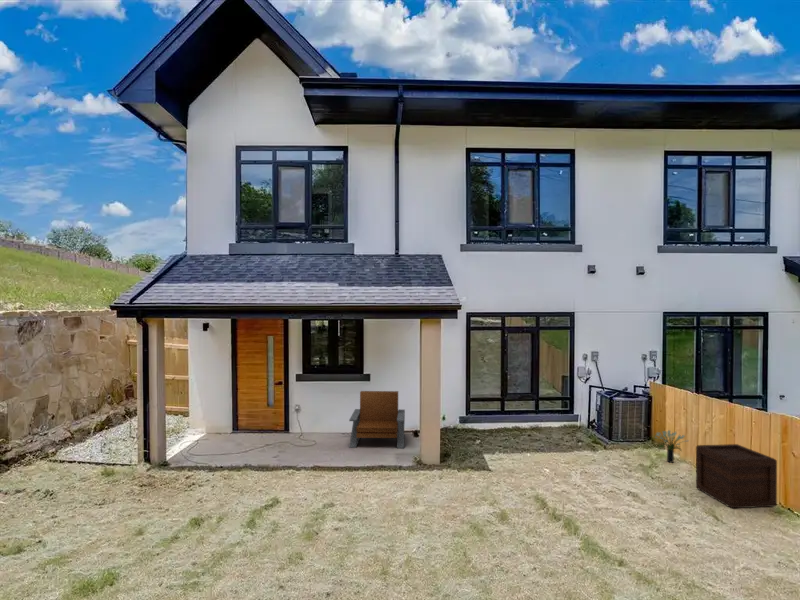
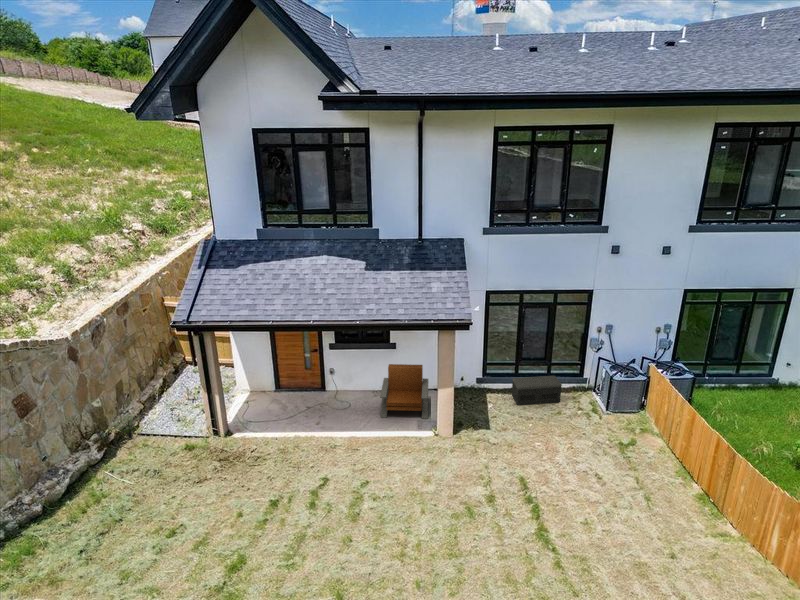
storage bench: none [498,410,552,440] -> present [512,376,562,405]
potted plant: present [655,431,684,463] -> present [114,415,138,439]
wooden crate: present [696,444,777,508] -> none [665,446,729,502]

